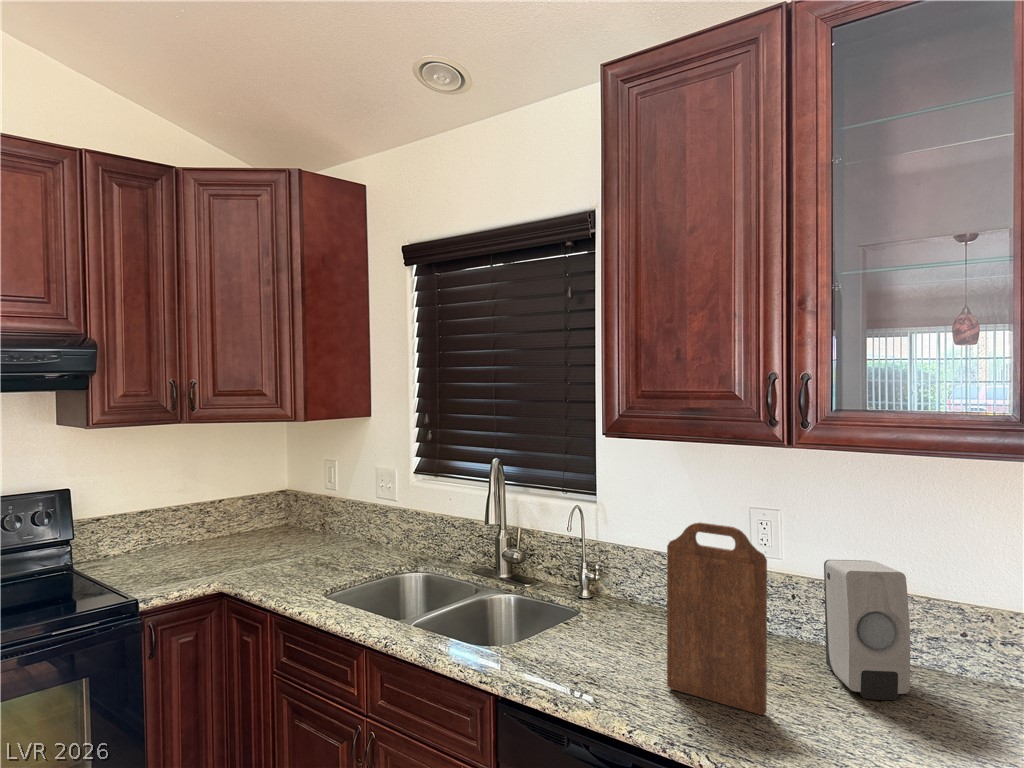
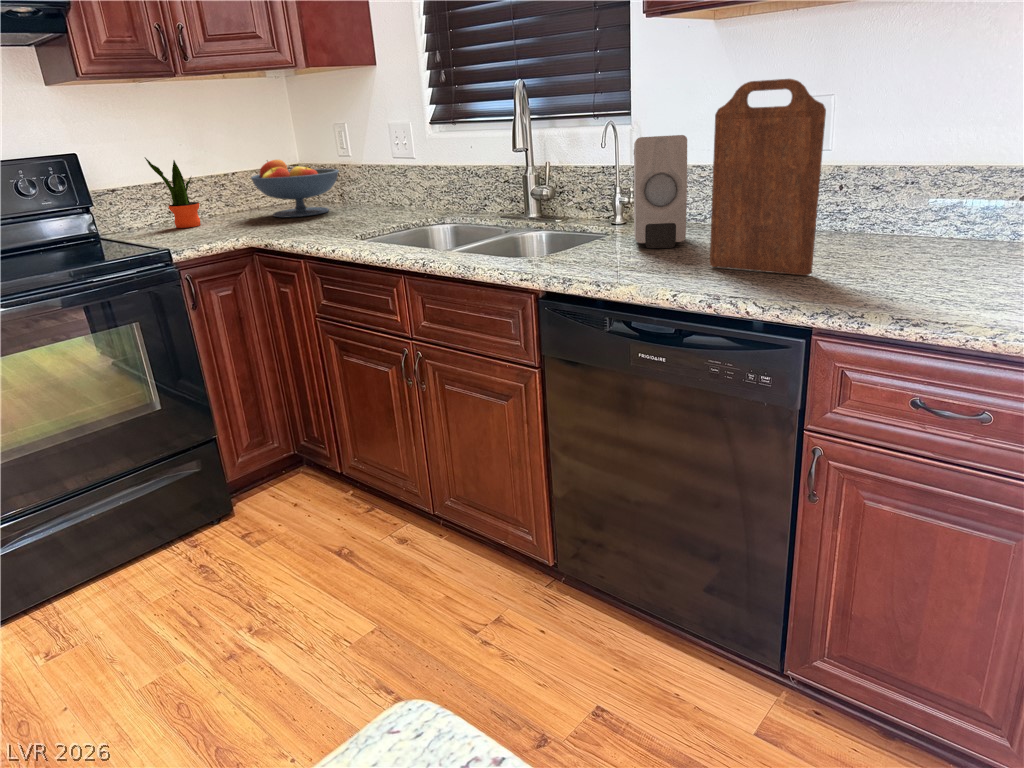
potted plant: none [137,489,181,558] -> present [145,158,201,228]
fruit bowl: none [236,492,322,551] -> present [251,160,339,217]
soap dispenser: present [824,560,910,700] -> present [634,135,687,248]

